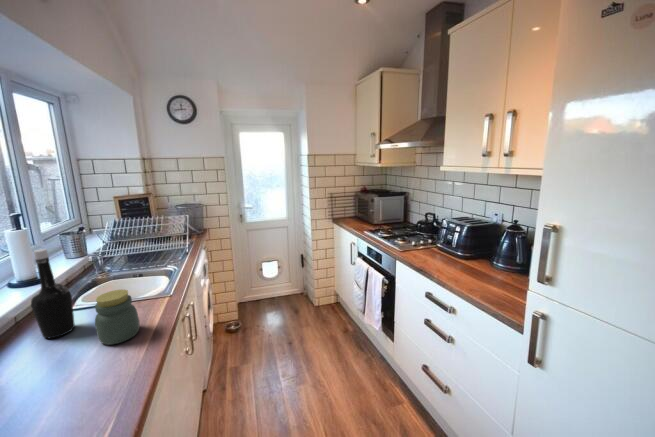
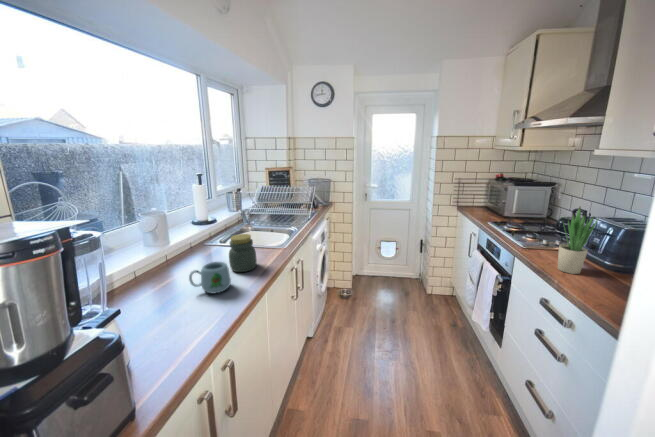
potted plant: none [431,213,454,268] -> present [558,207,598,274]
bottle: present [31,249,75,338] -> none [198,198,221,260]
mug: none [37,338,110,389] -> present [189,262,231,293]

